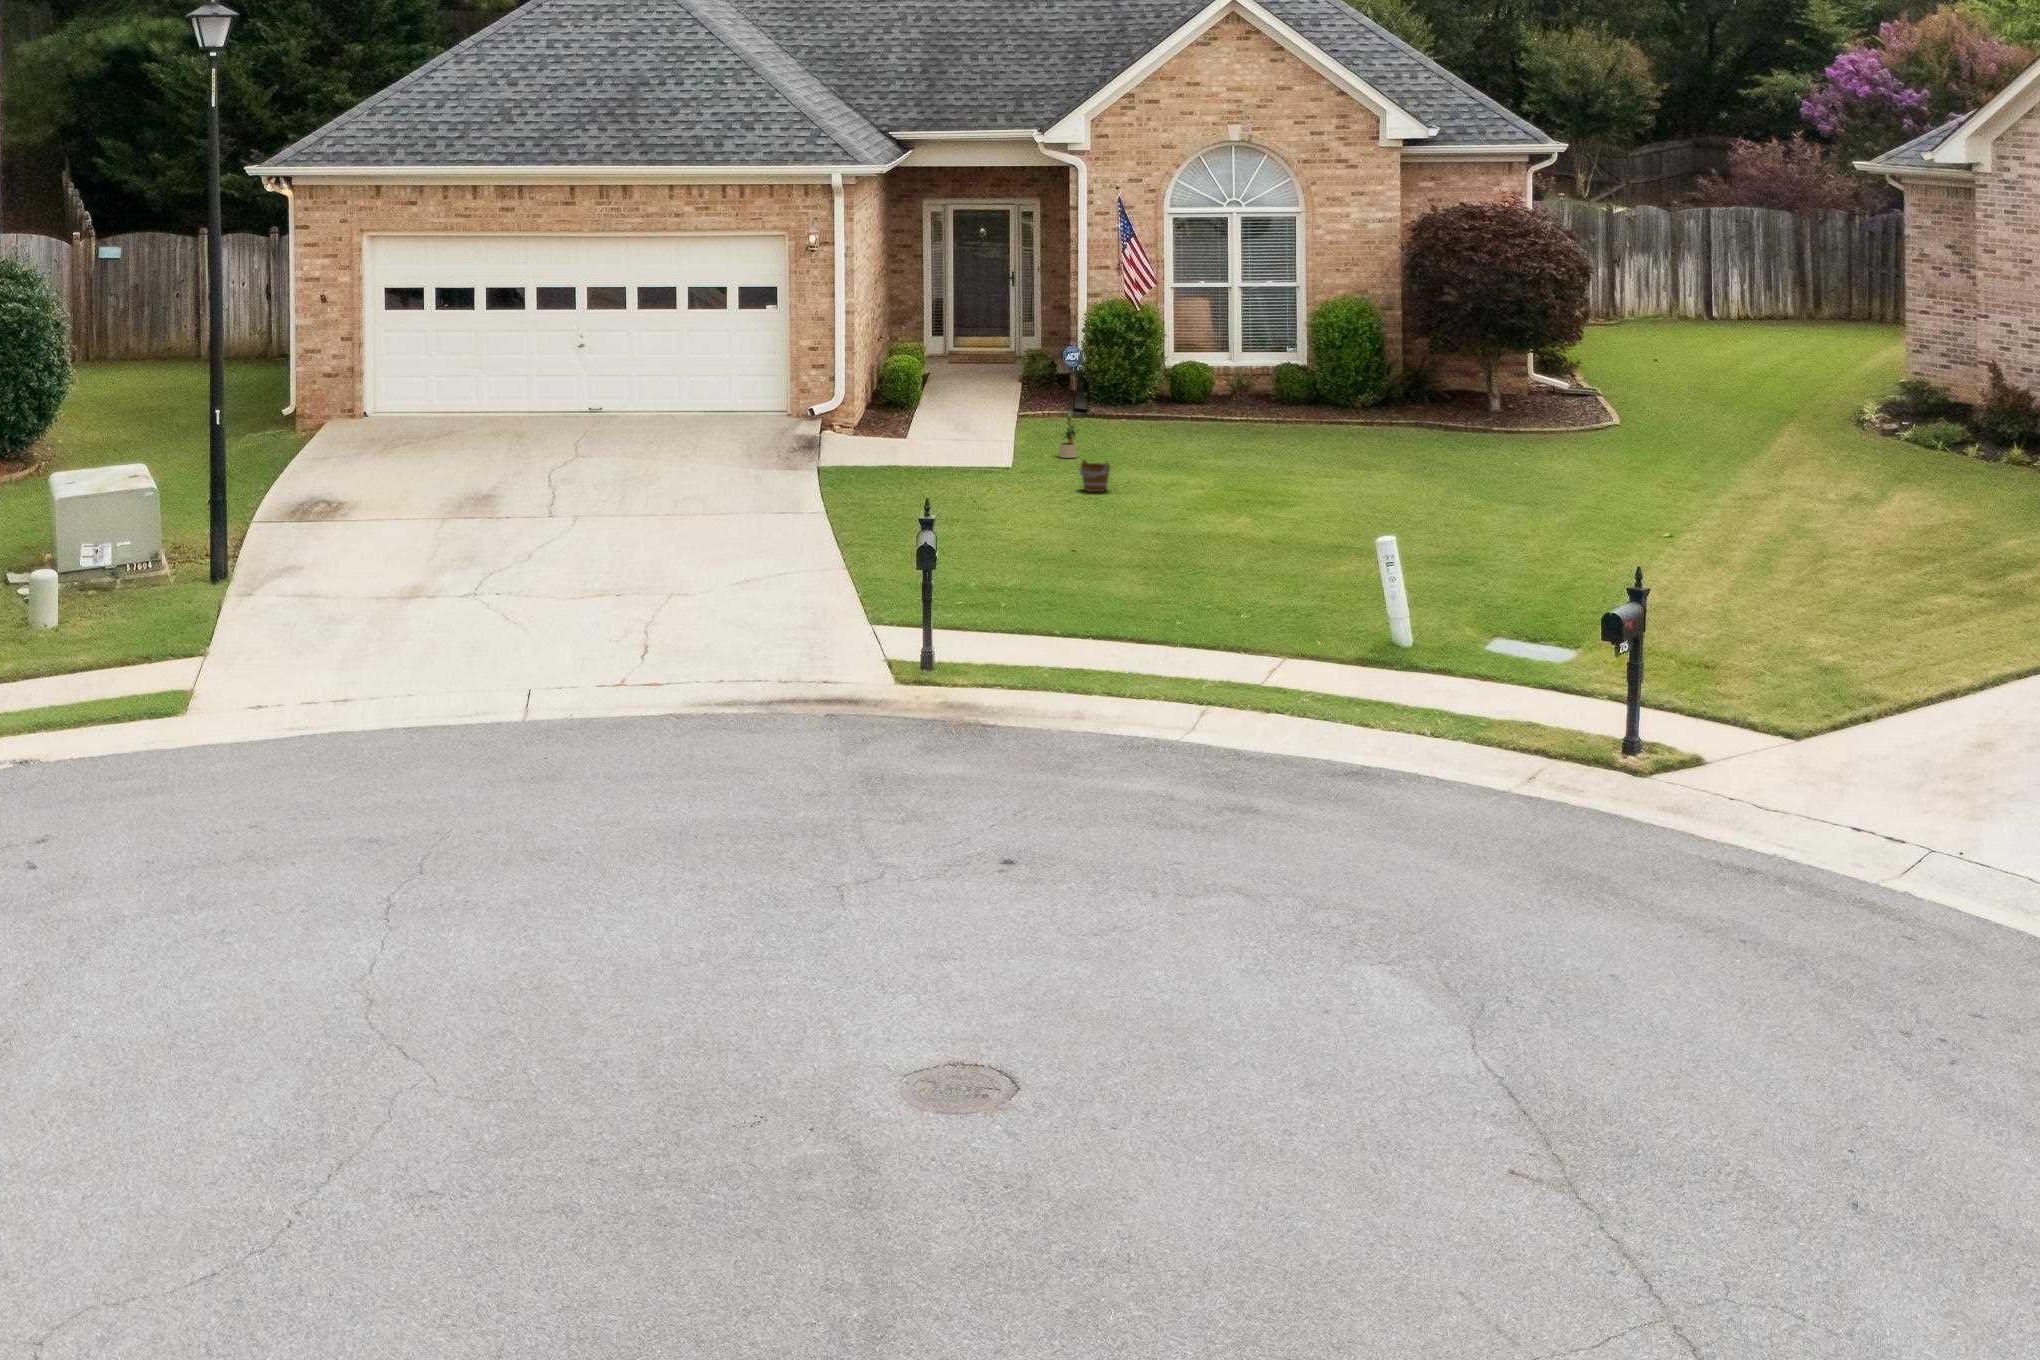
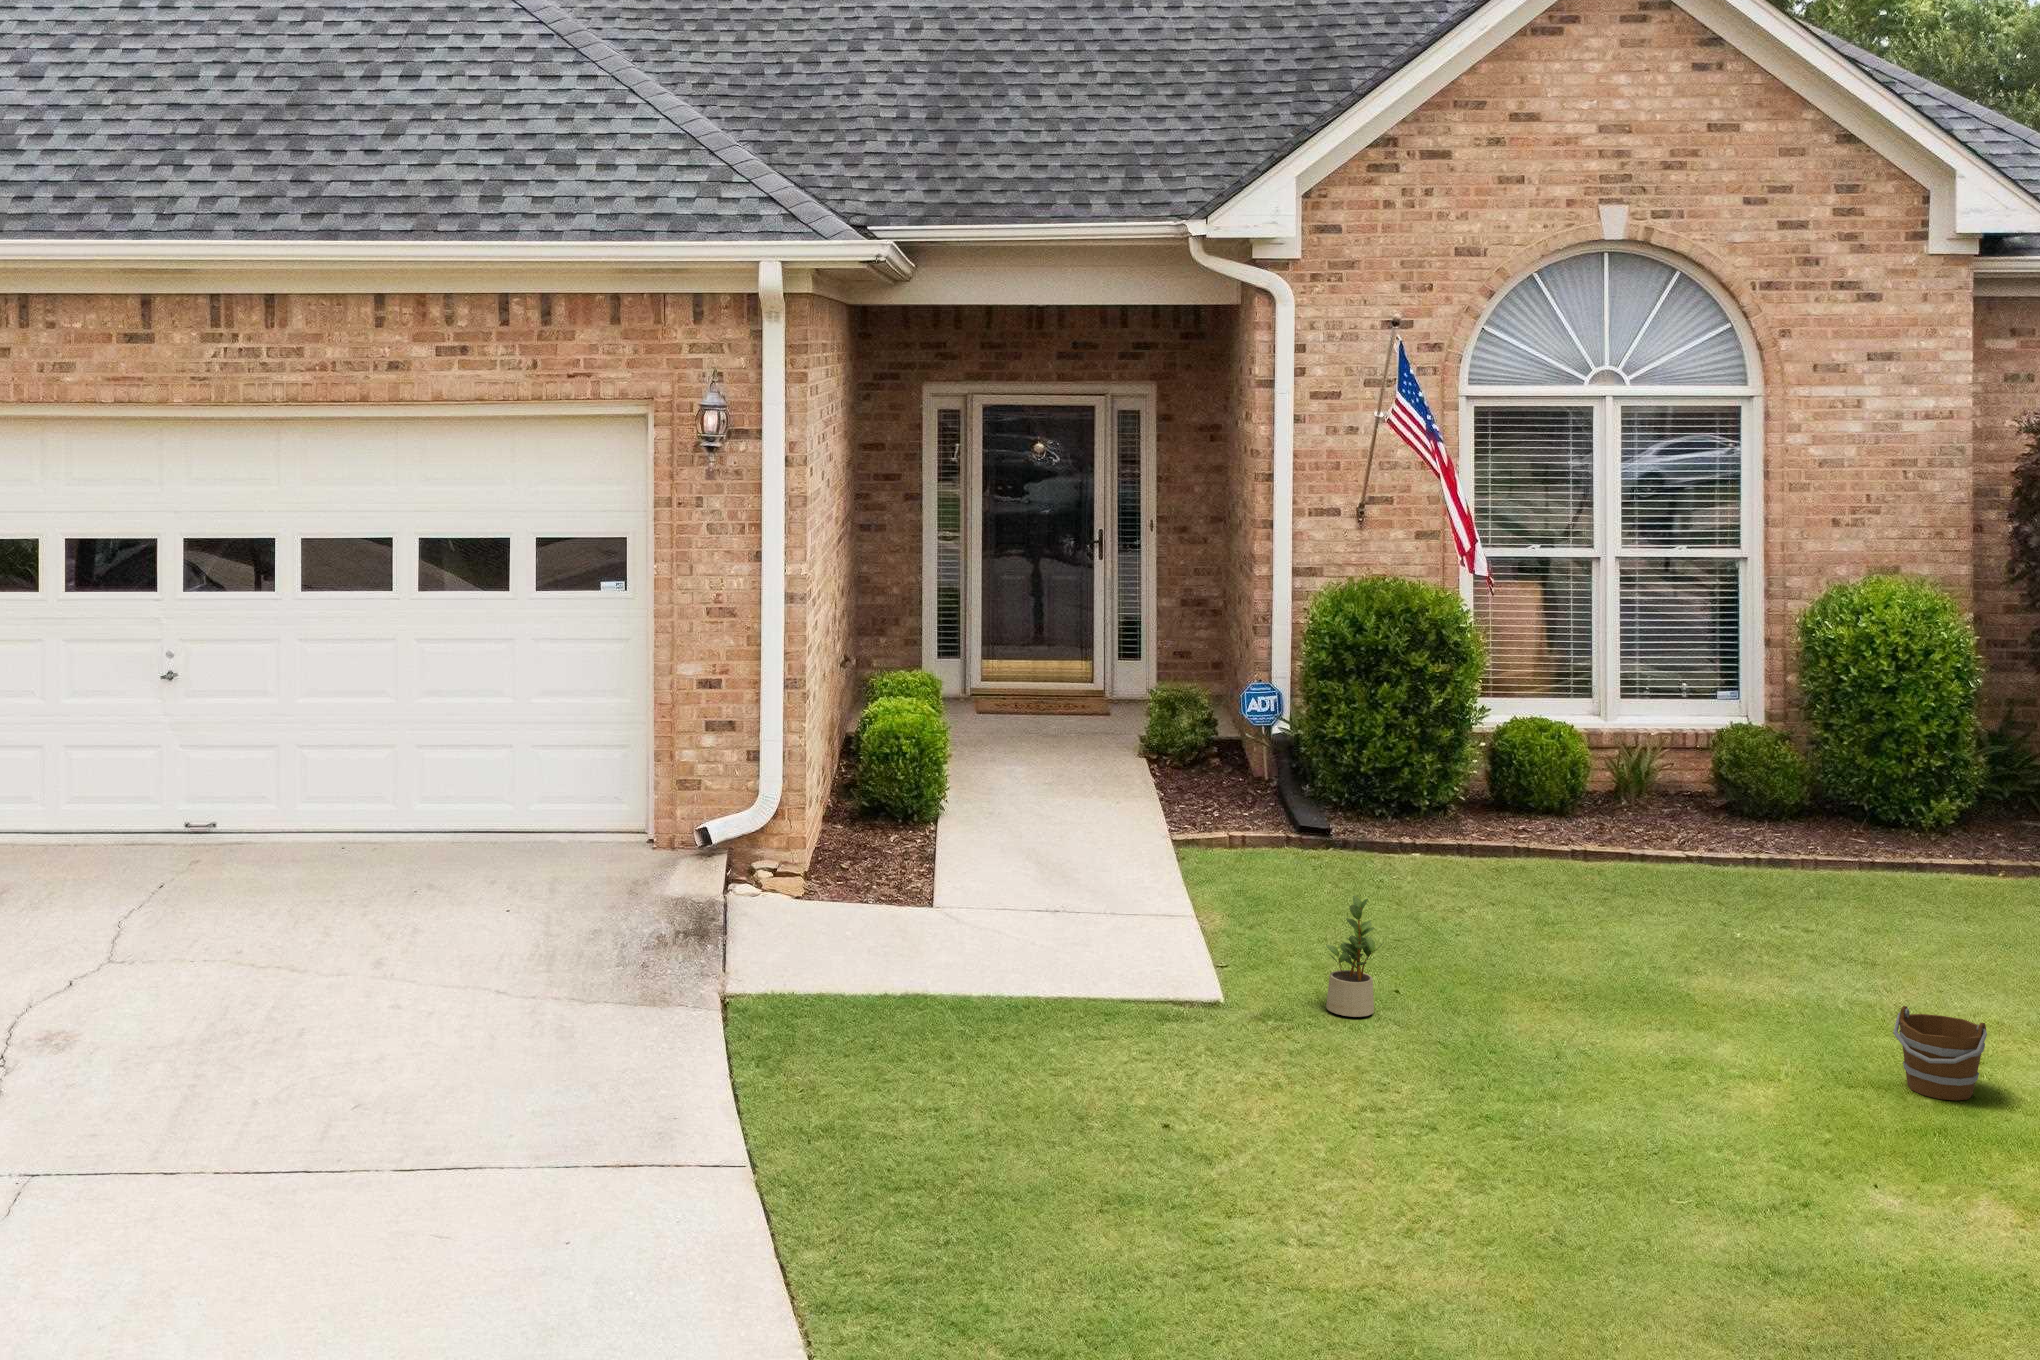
bucket: present [1079,460,1110,492] -> present [1893,1006,1987,1101]

